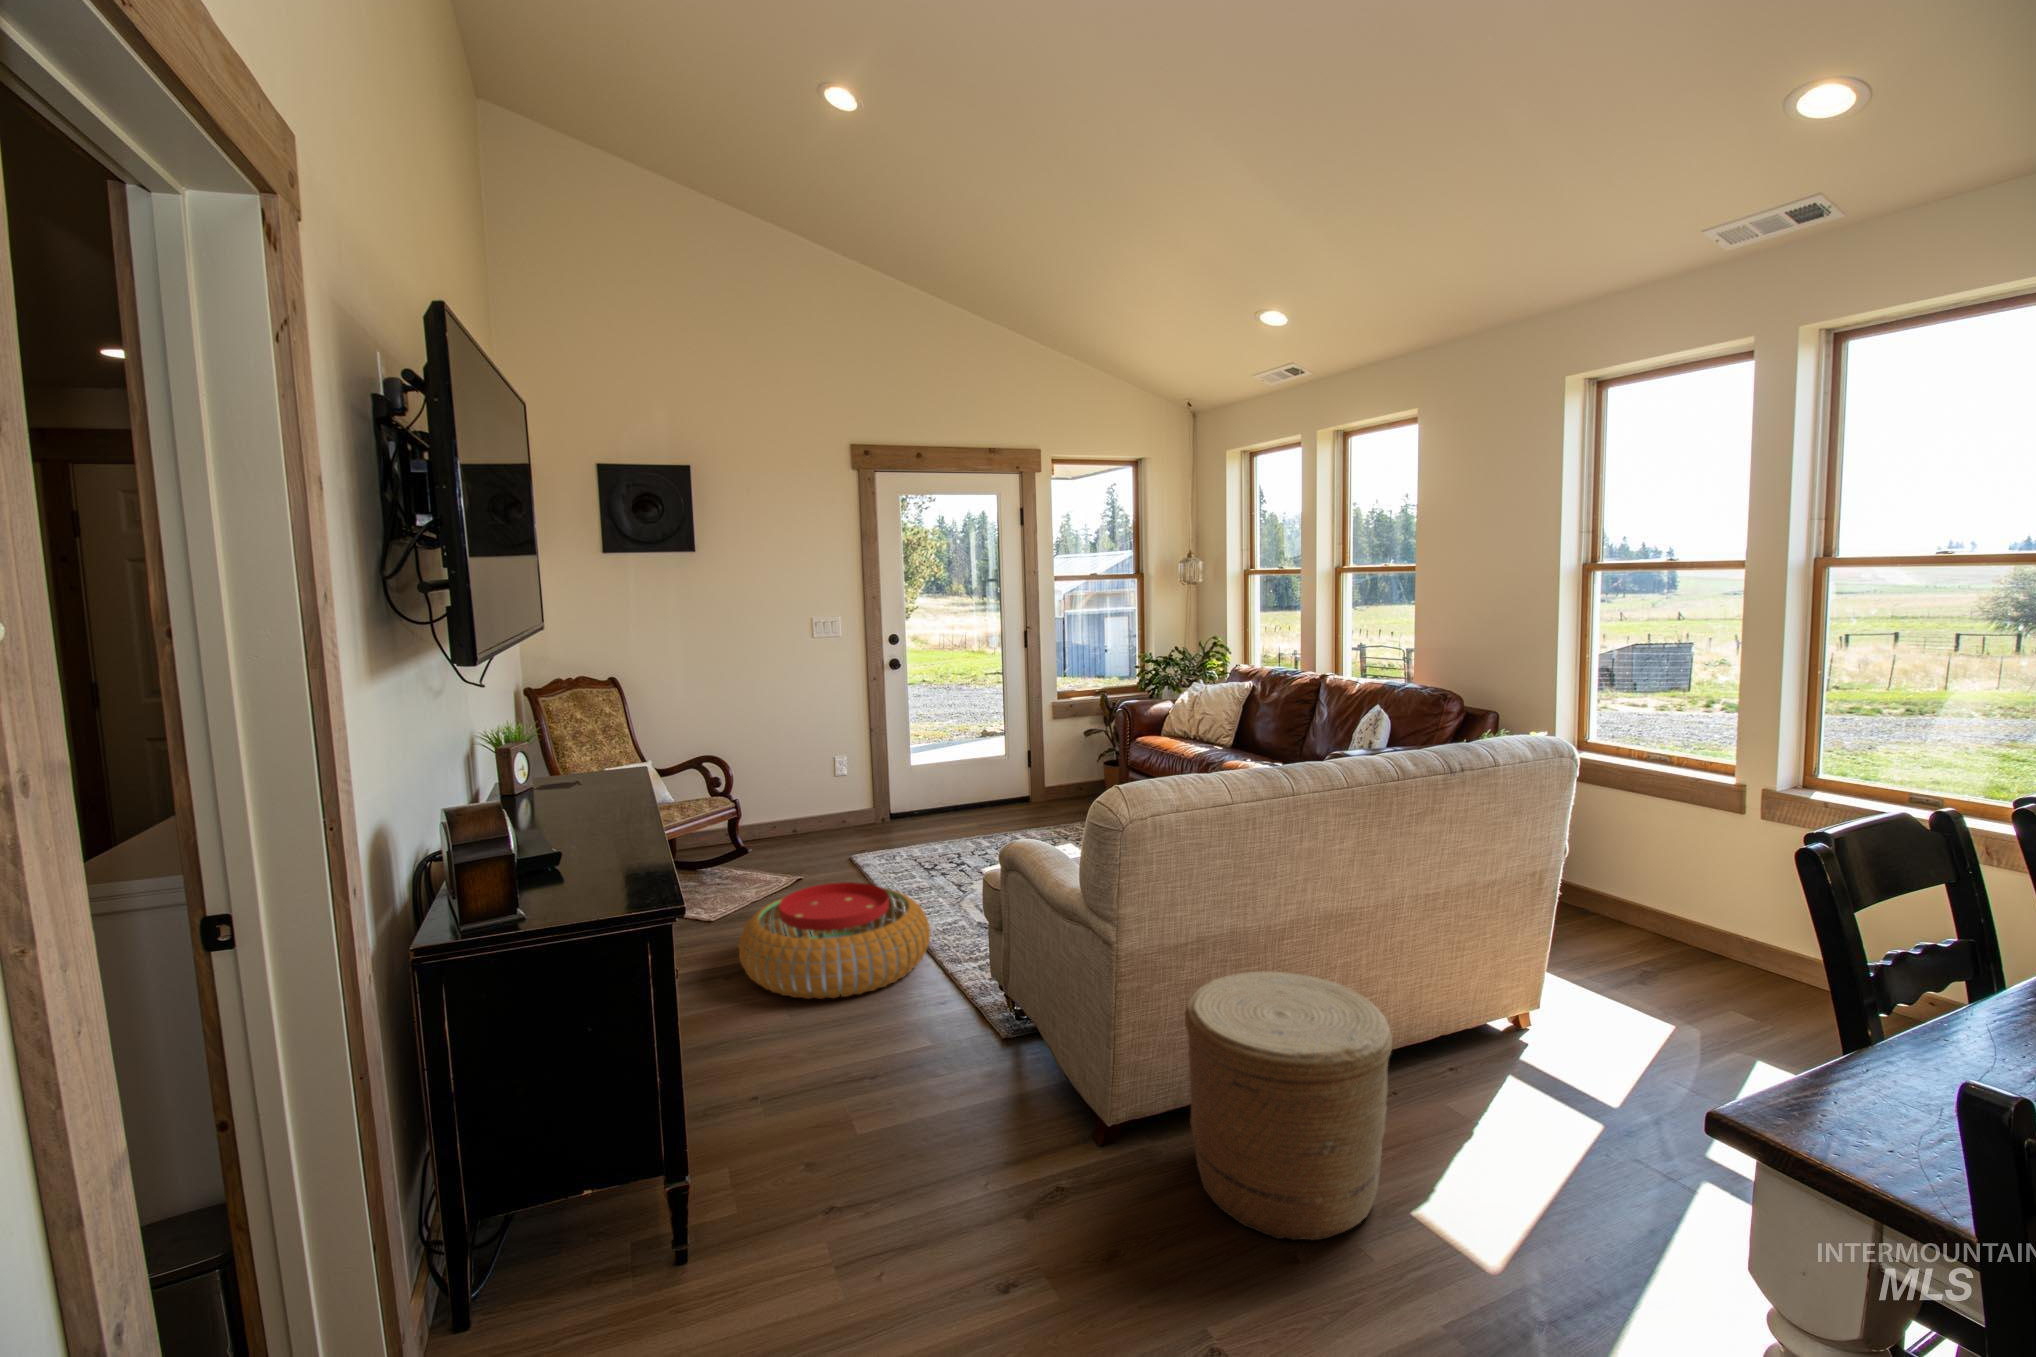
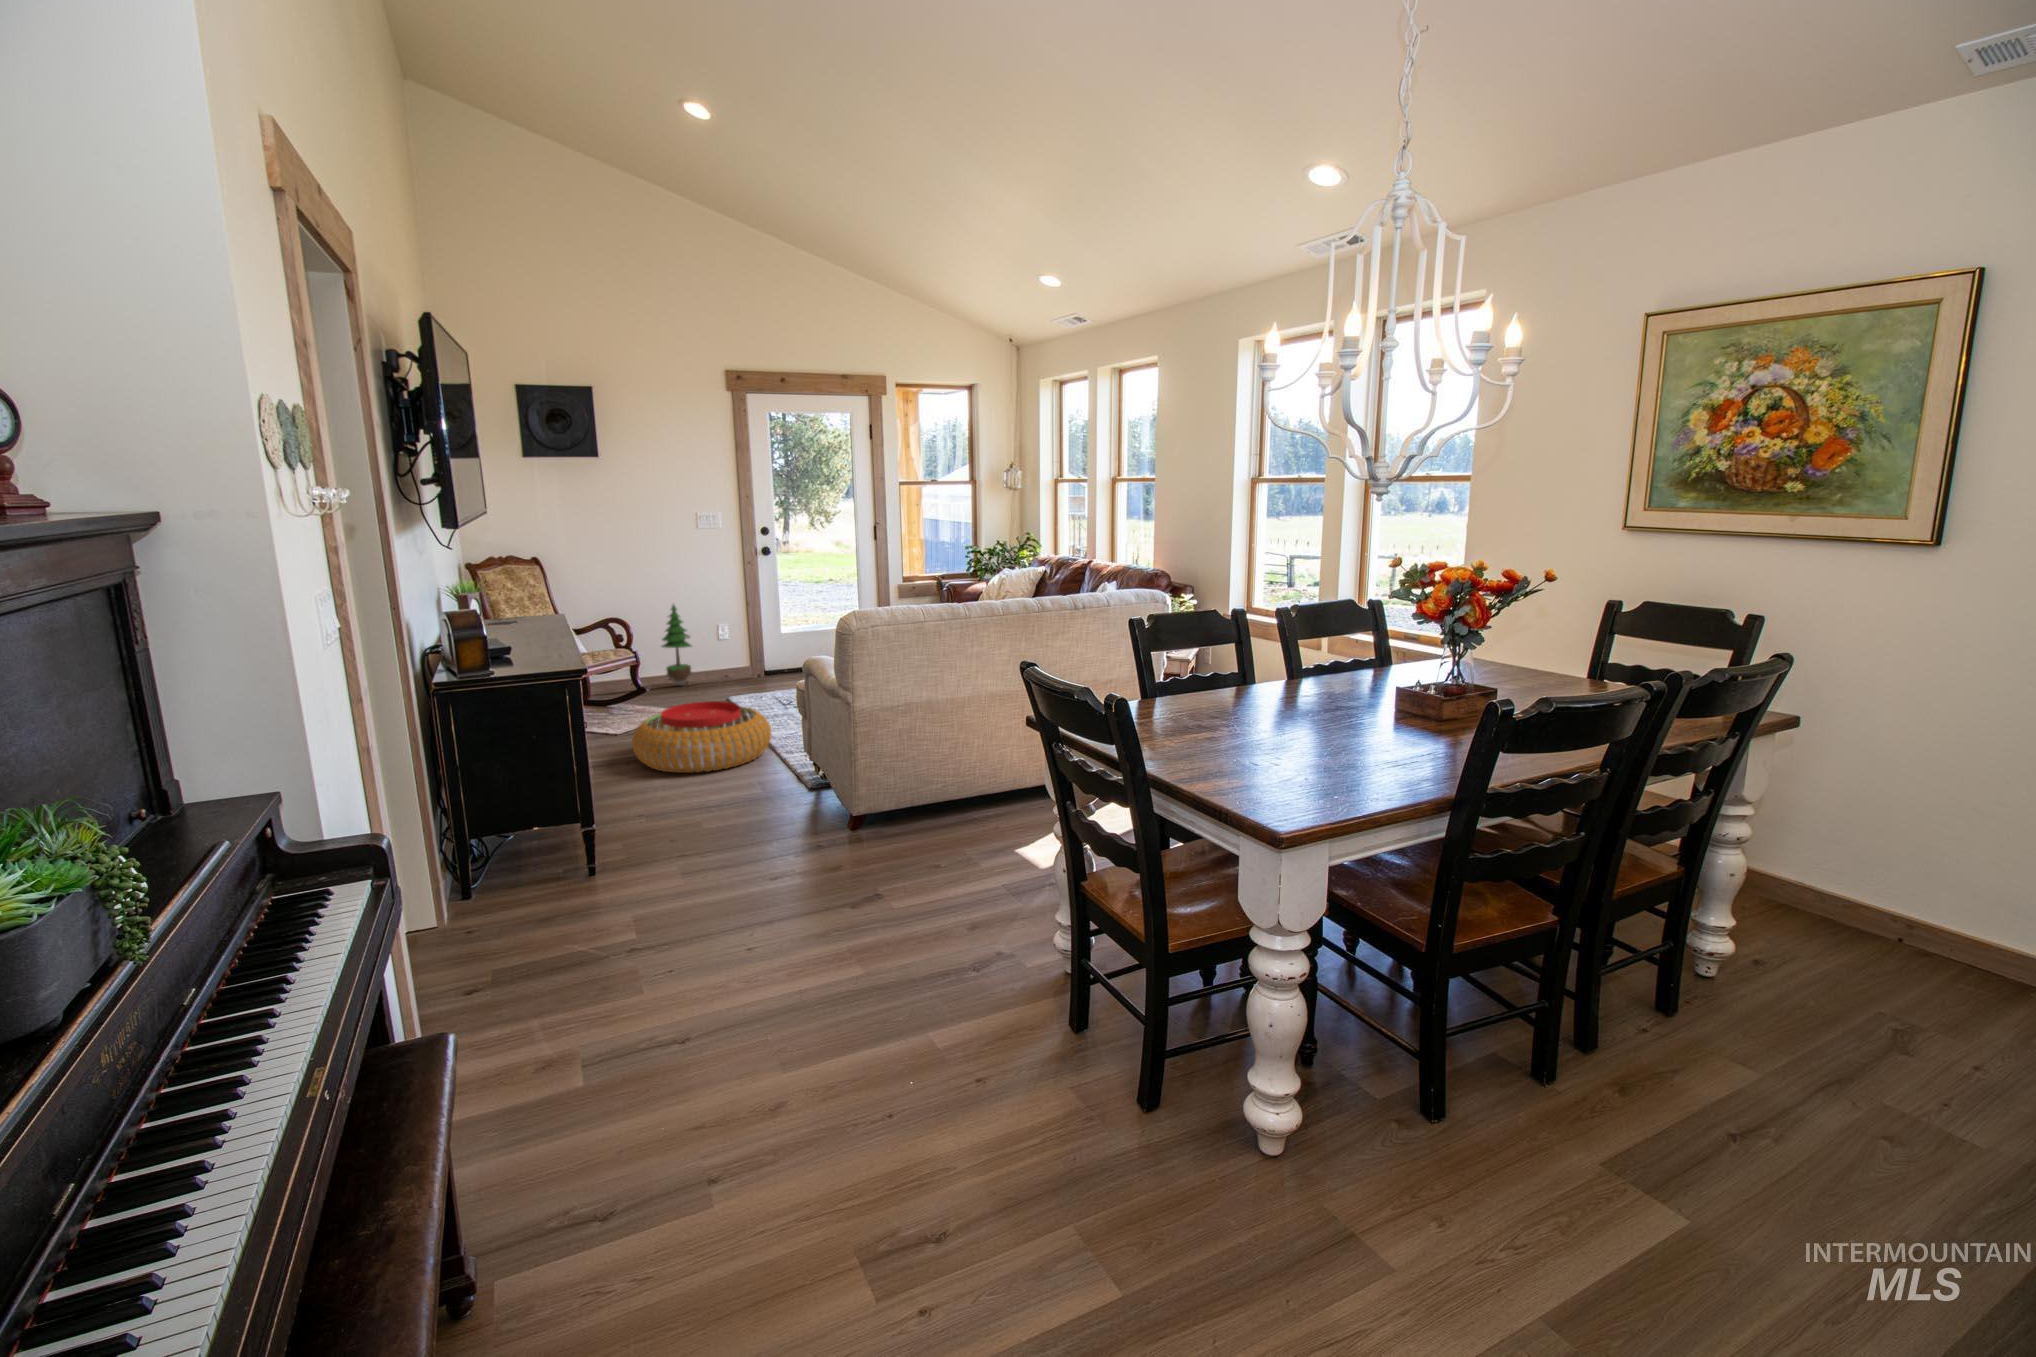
potted tree: none [763,732,803,838] -> present [662,605,692,685]
woven basket: present [1185,972,1392,1240] -> none [890,727,1007,864]

